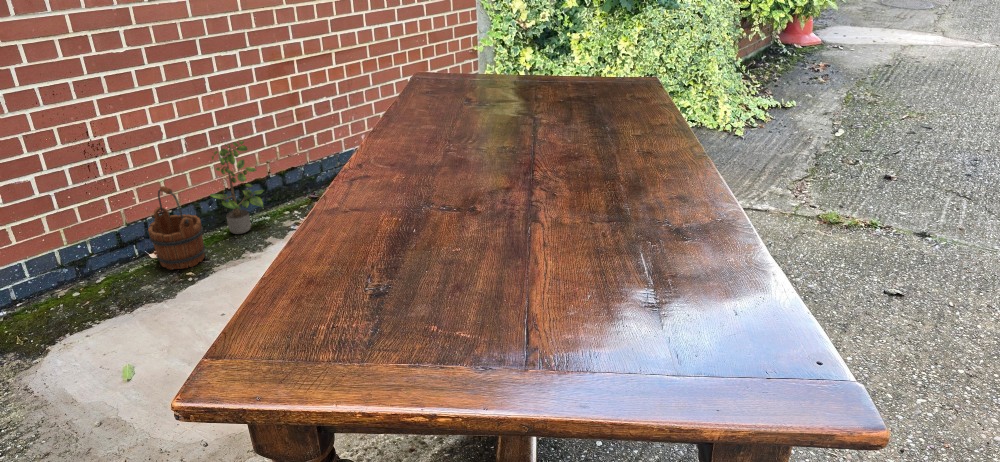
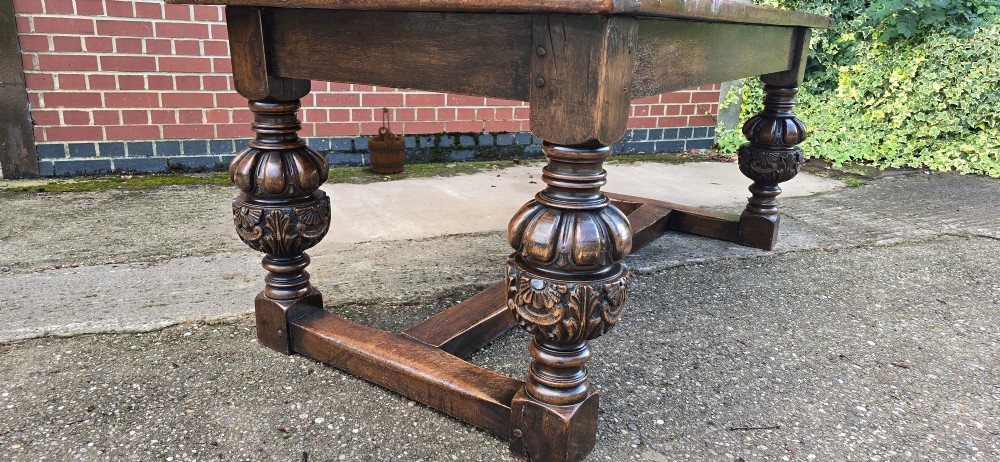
potted plant: present [210,141,264,234] -> none [426,89,472,168]

